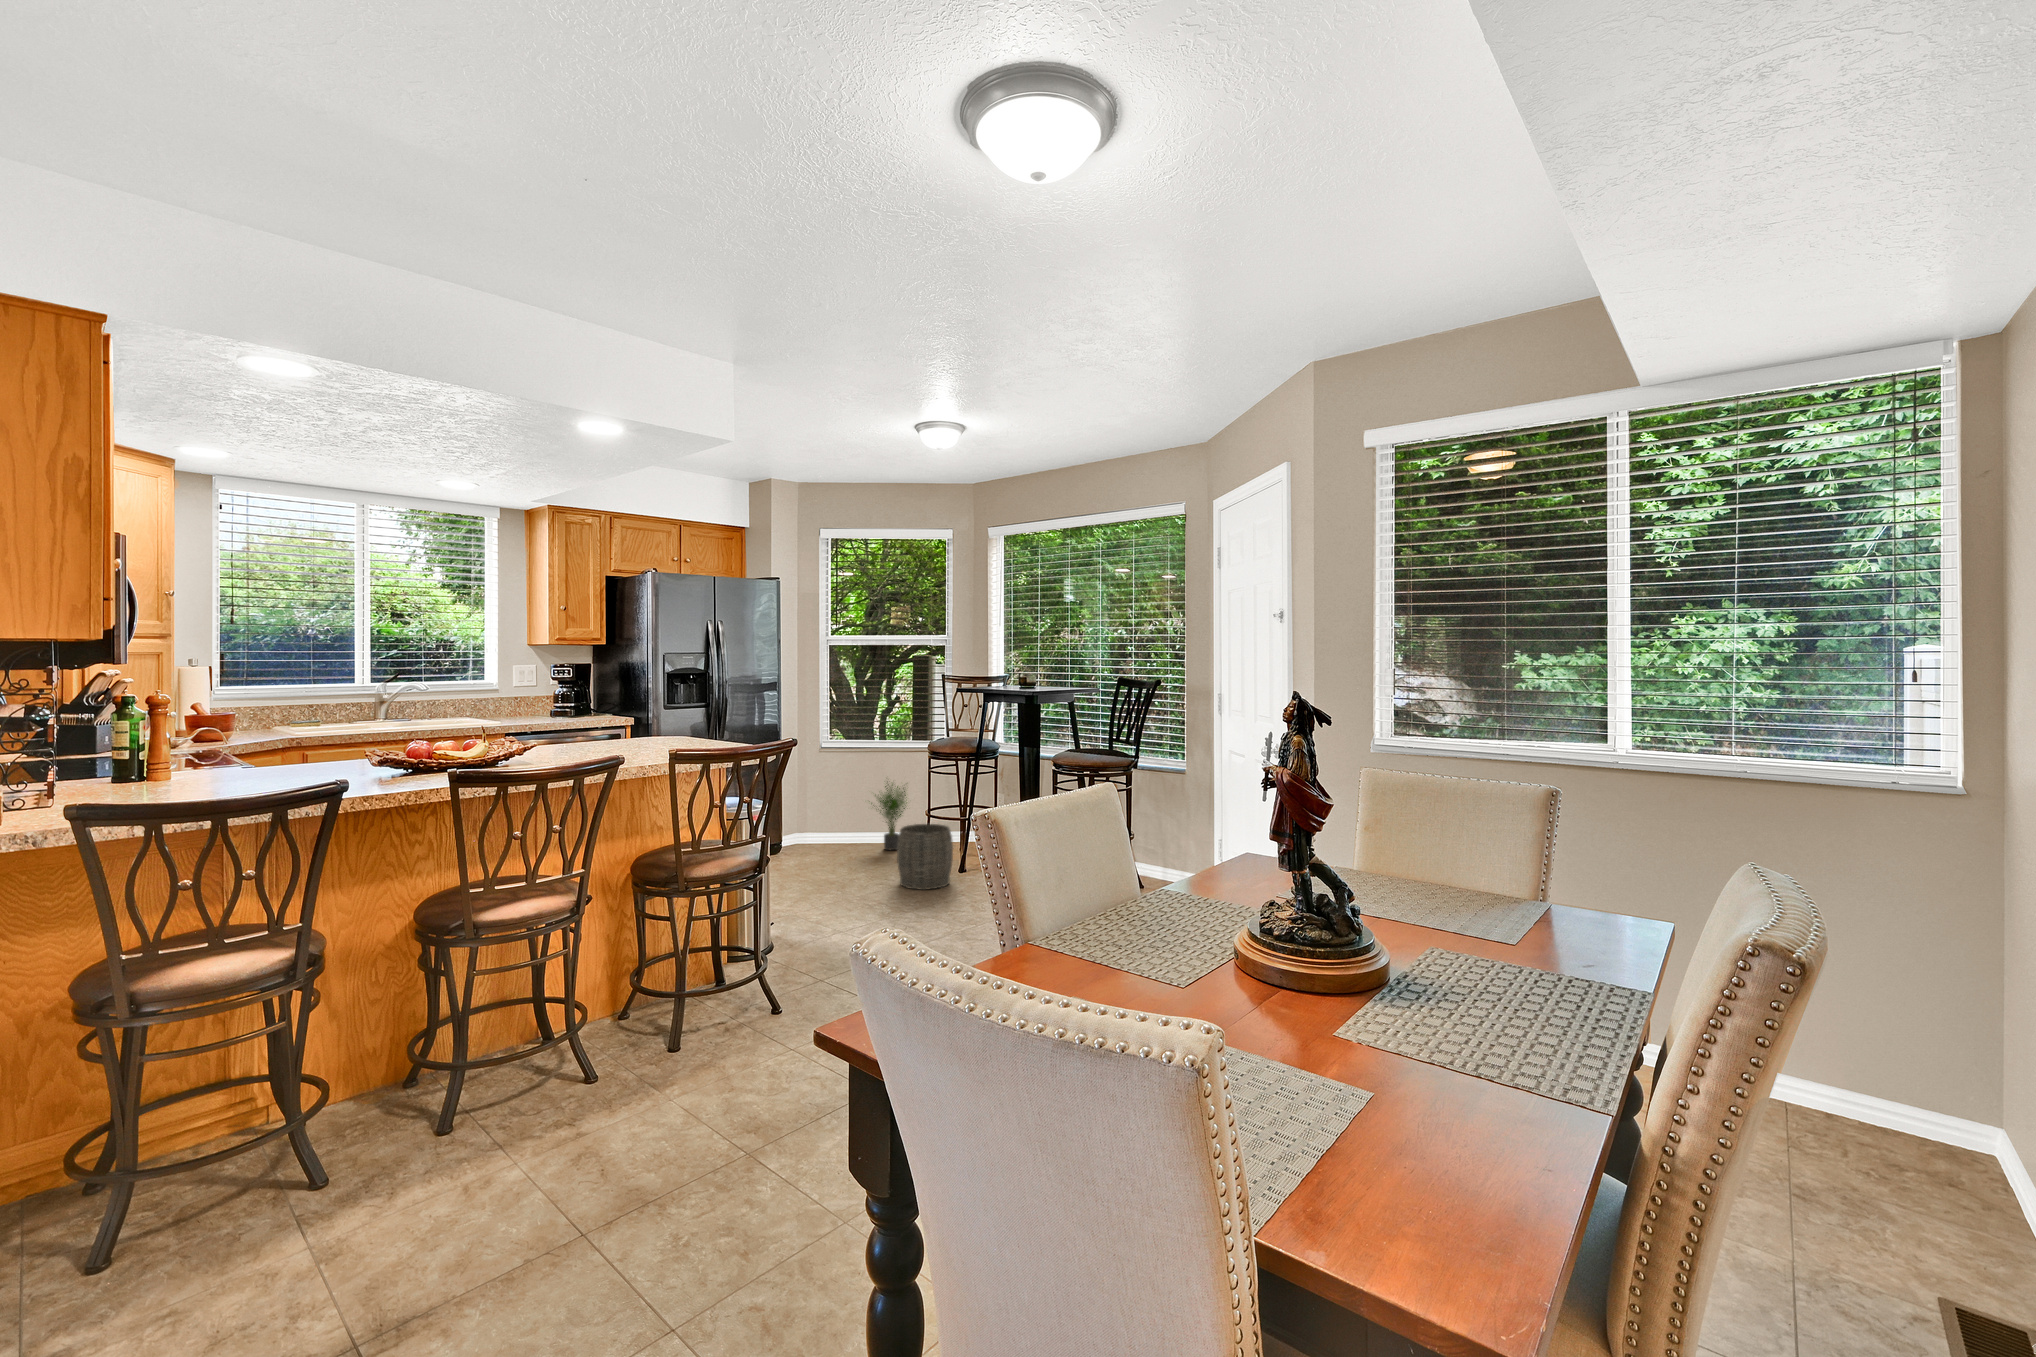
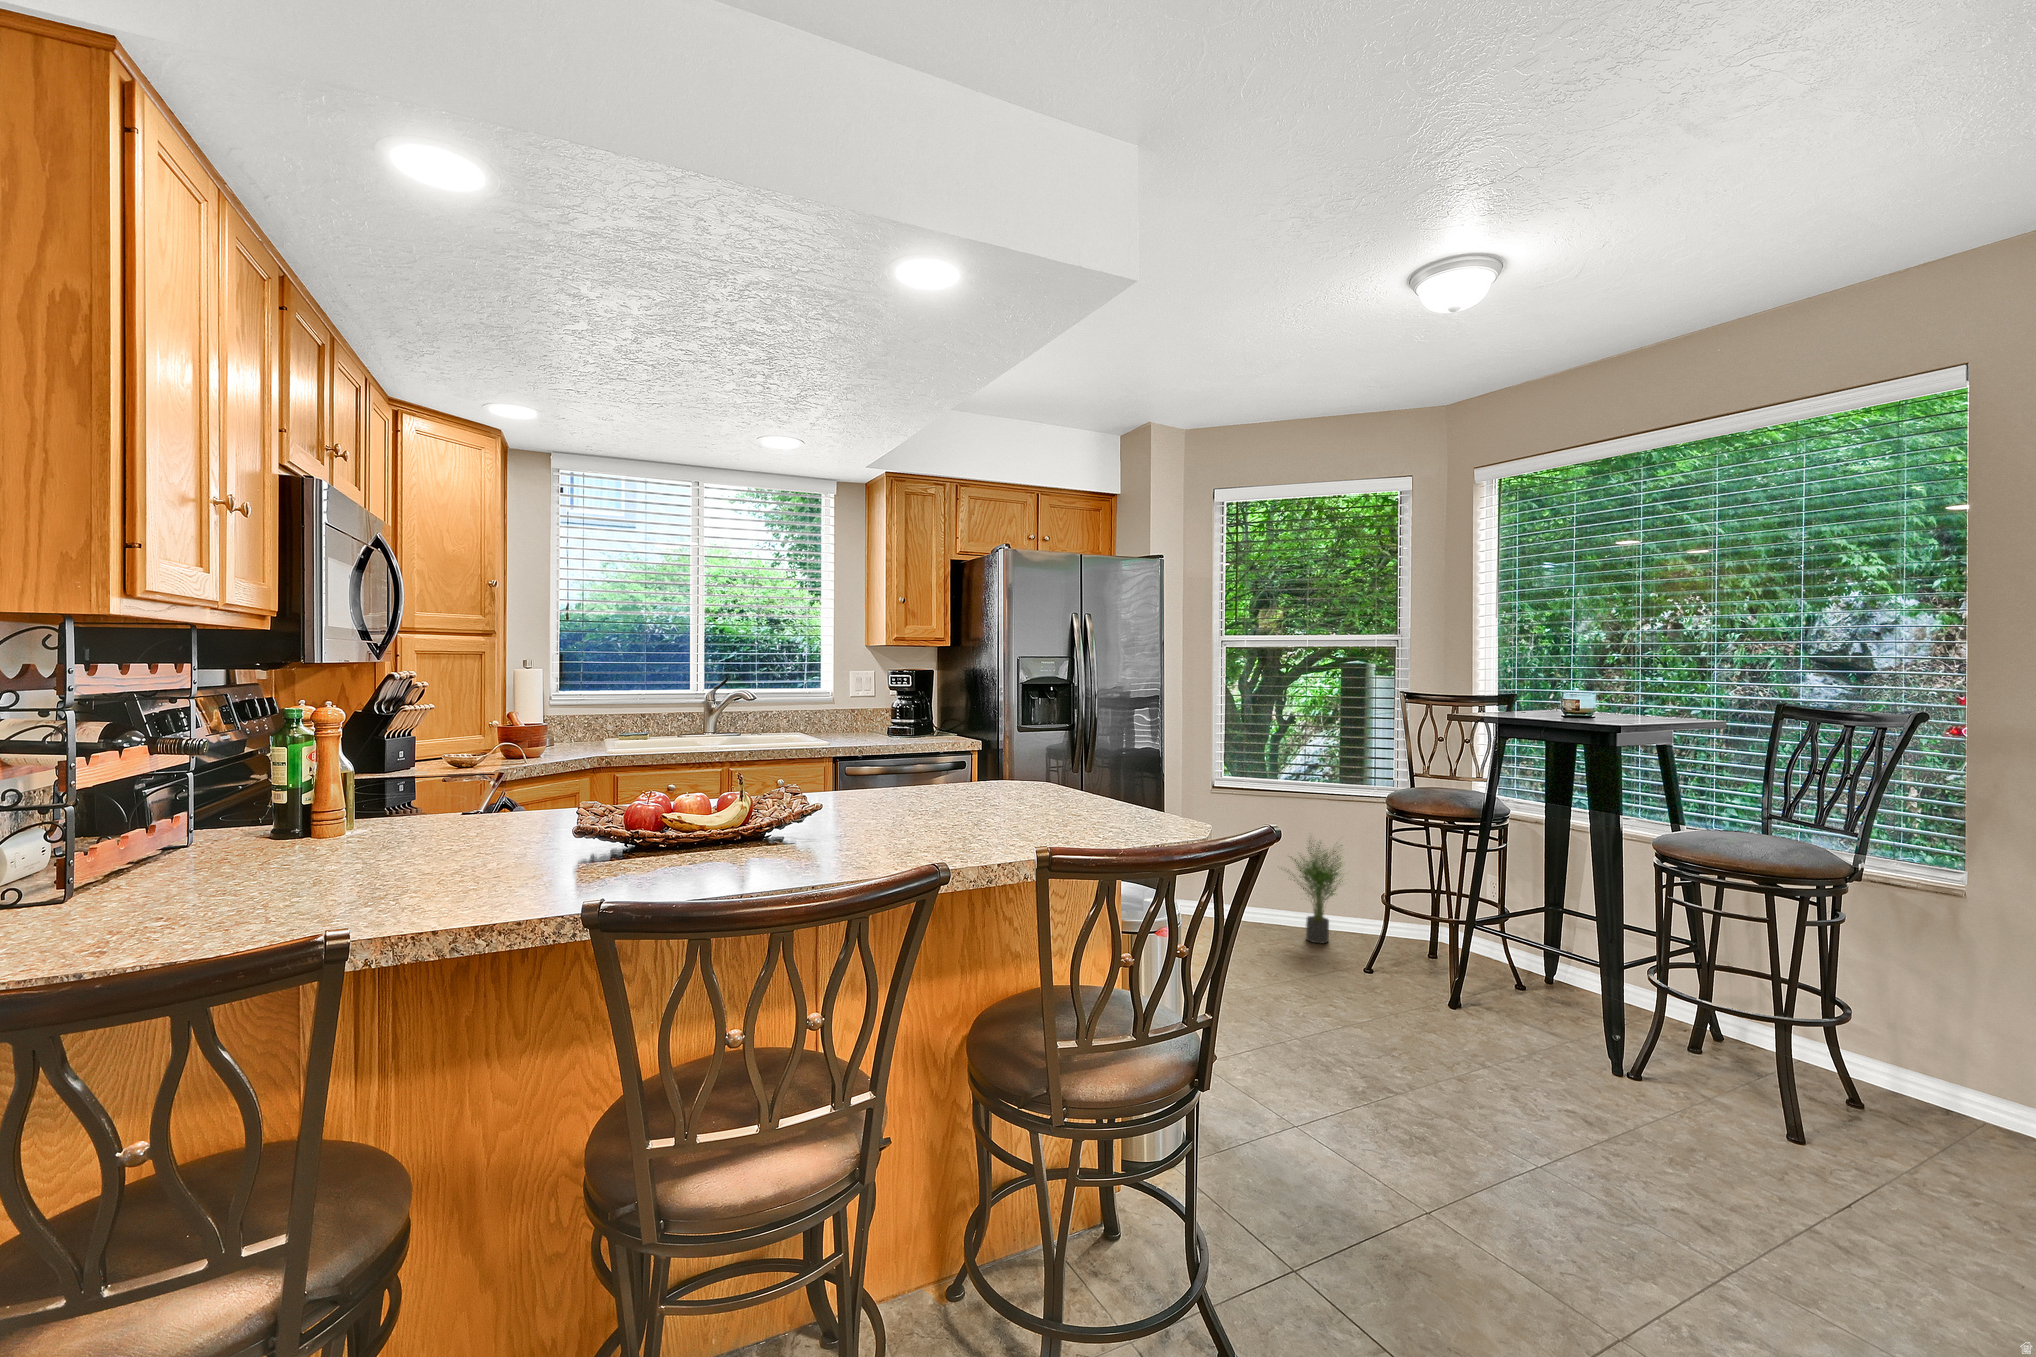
woven basket: present [897,824,953,890] -> none [1357,925,1456,1042]

